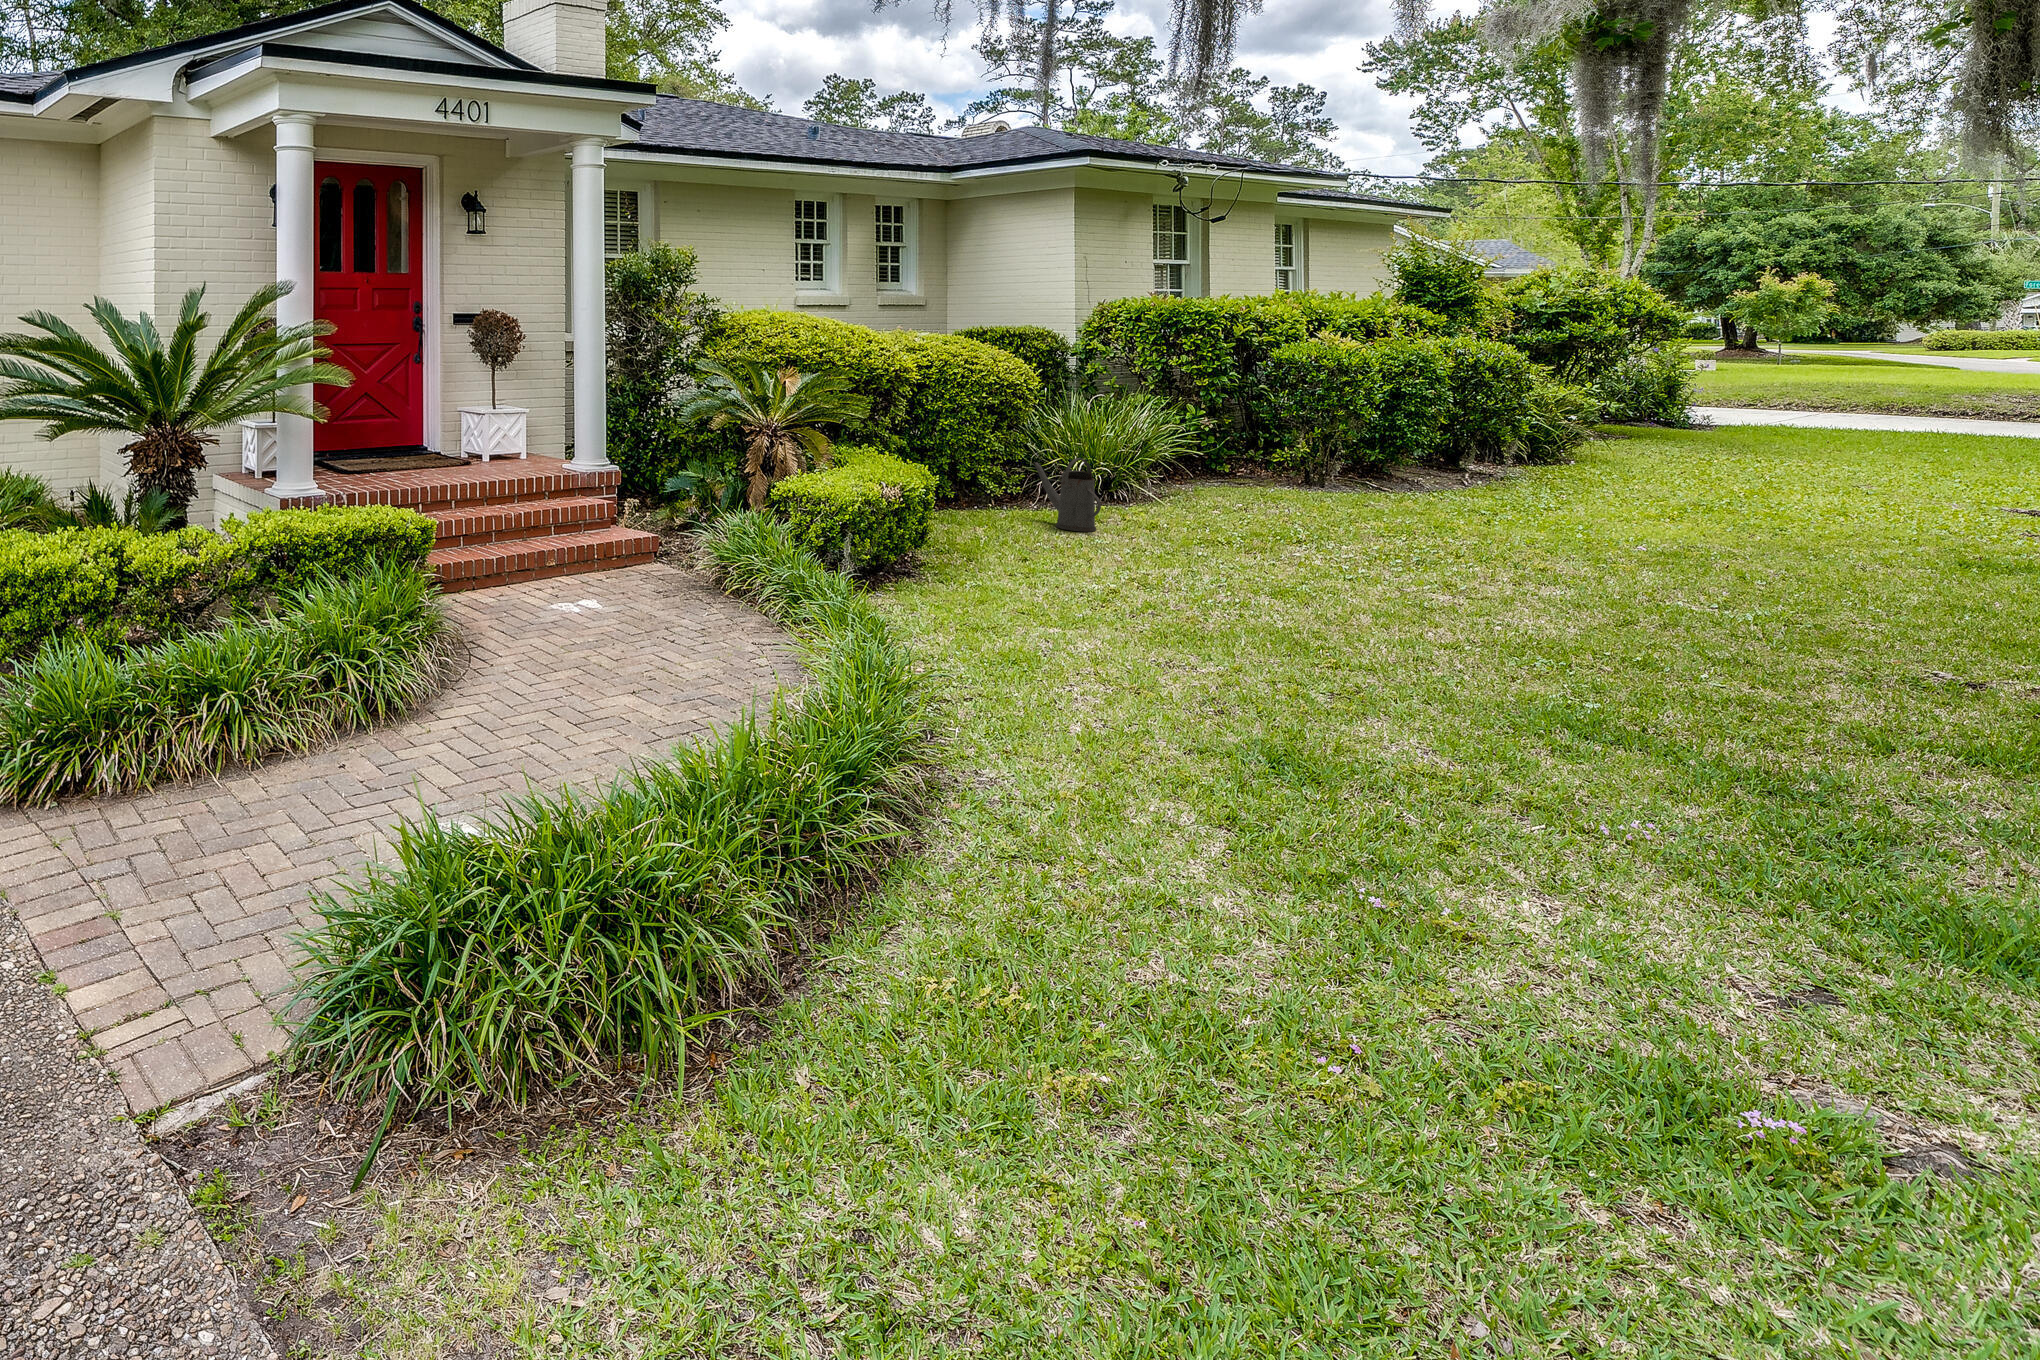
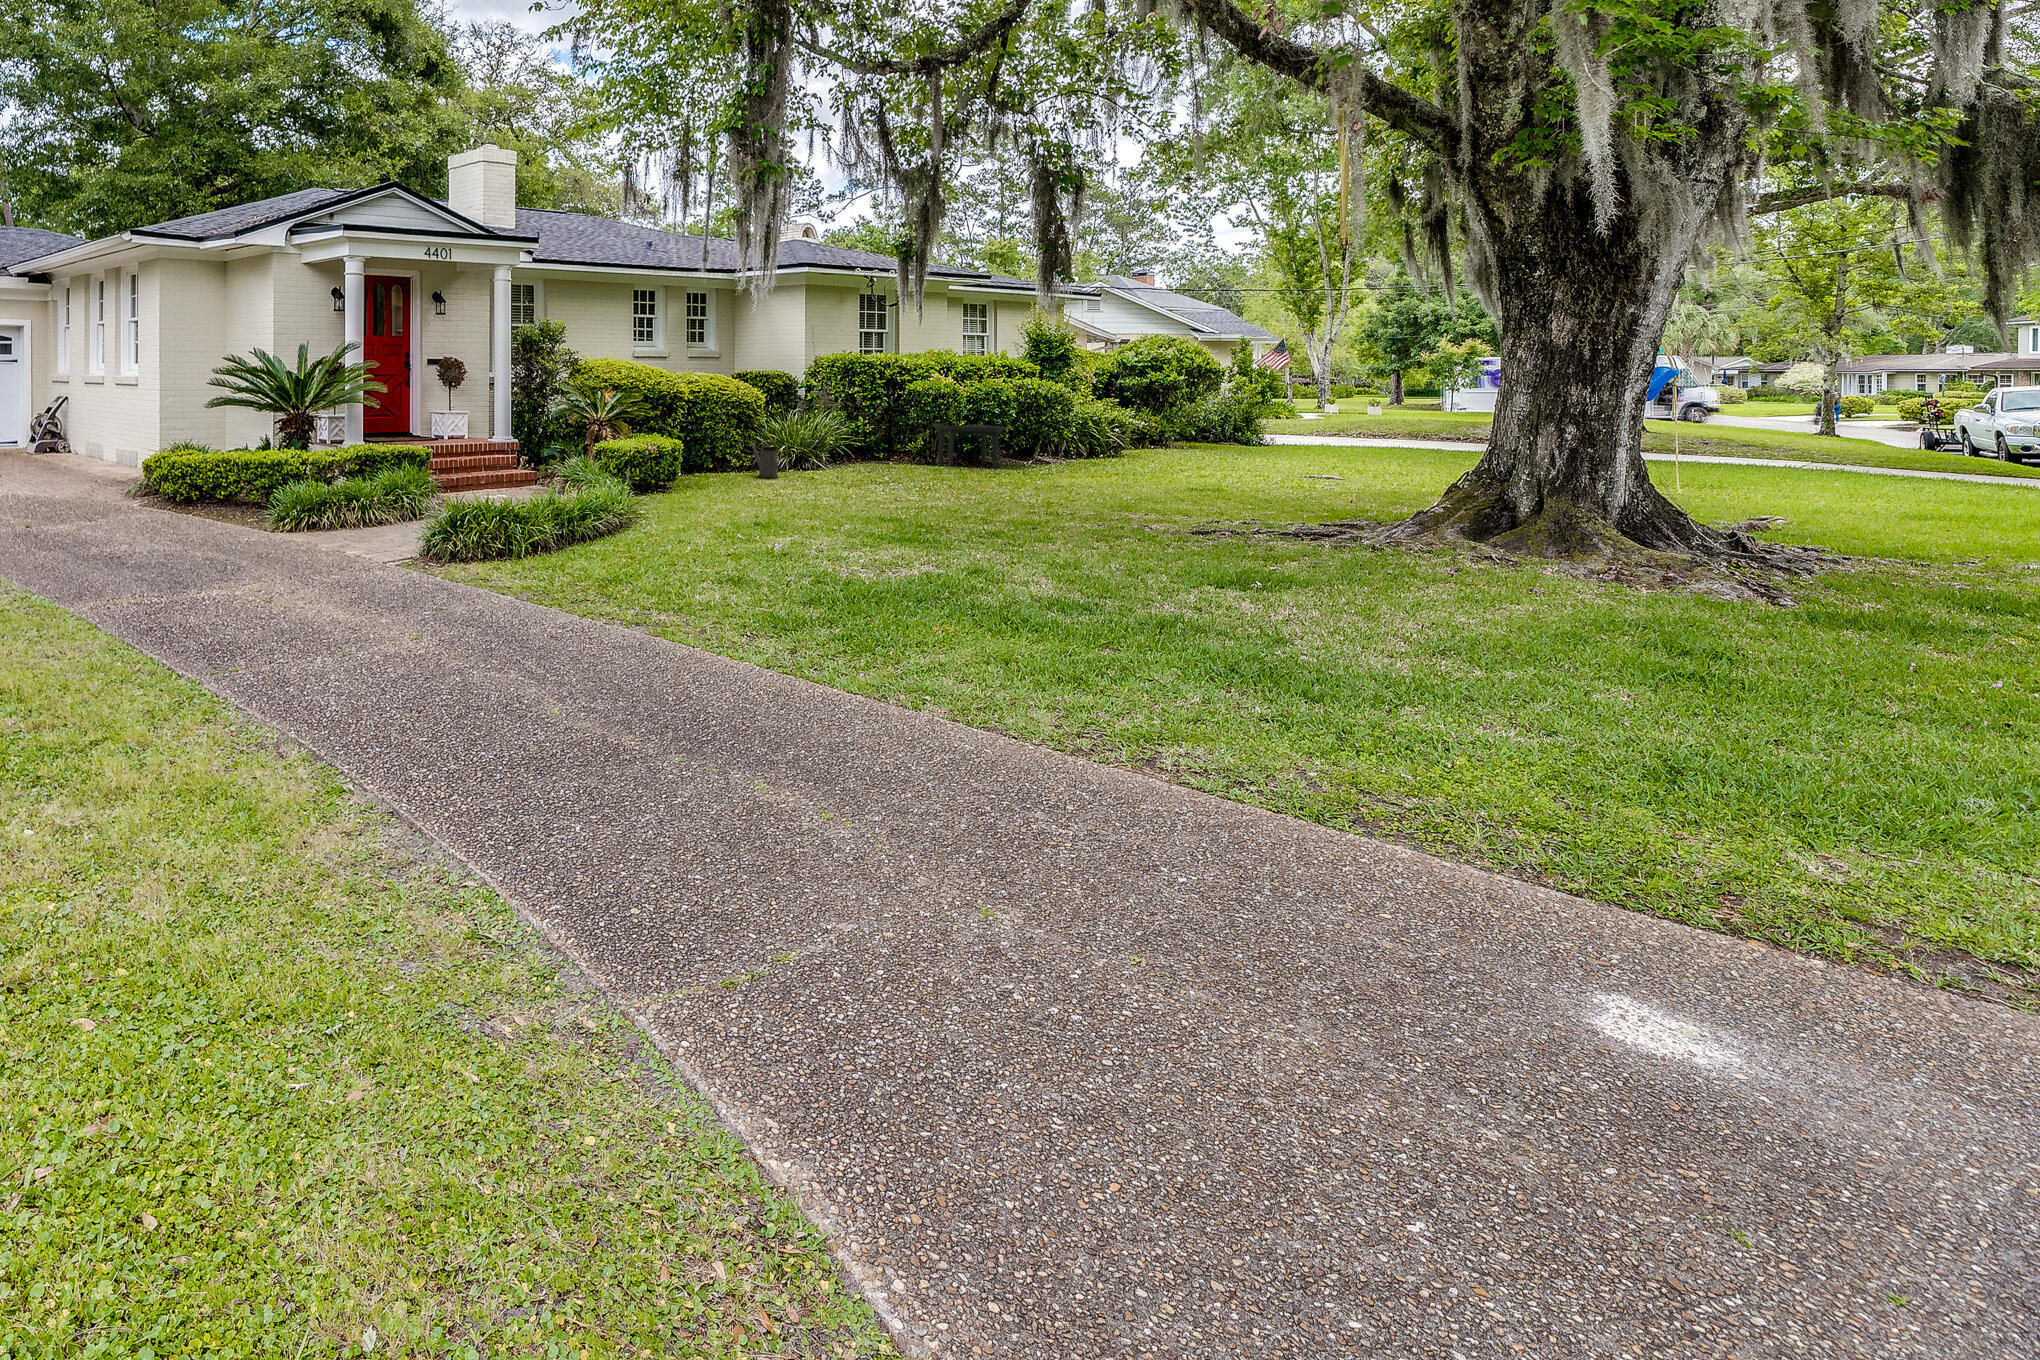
round table: none [1328,418,1486,503] -> present [932,423,1006,469]

